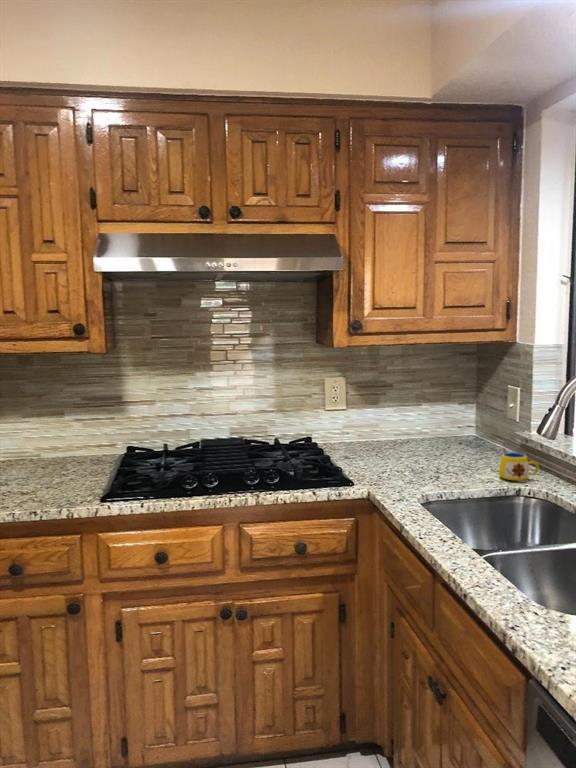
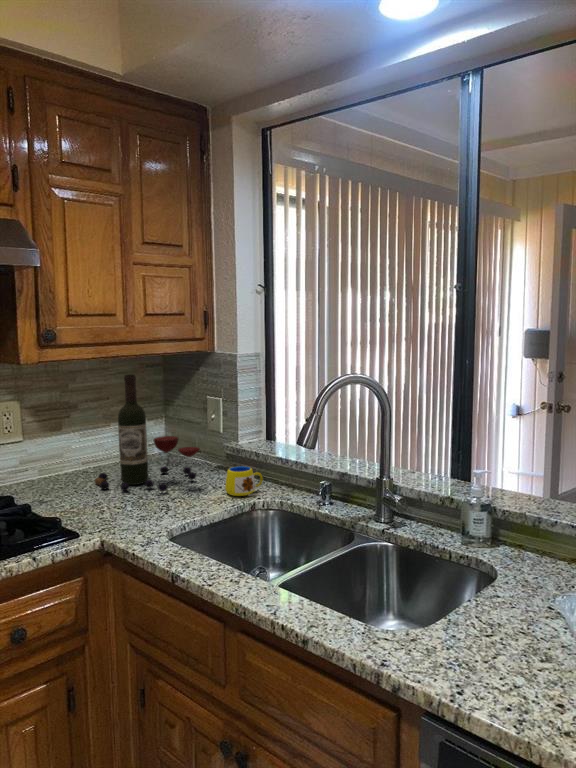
wine bottle: none [395,360,484,467] -> present [95,374,199,491]

